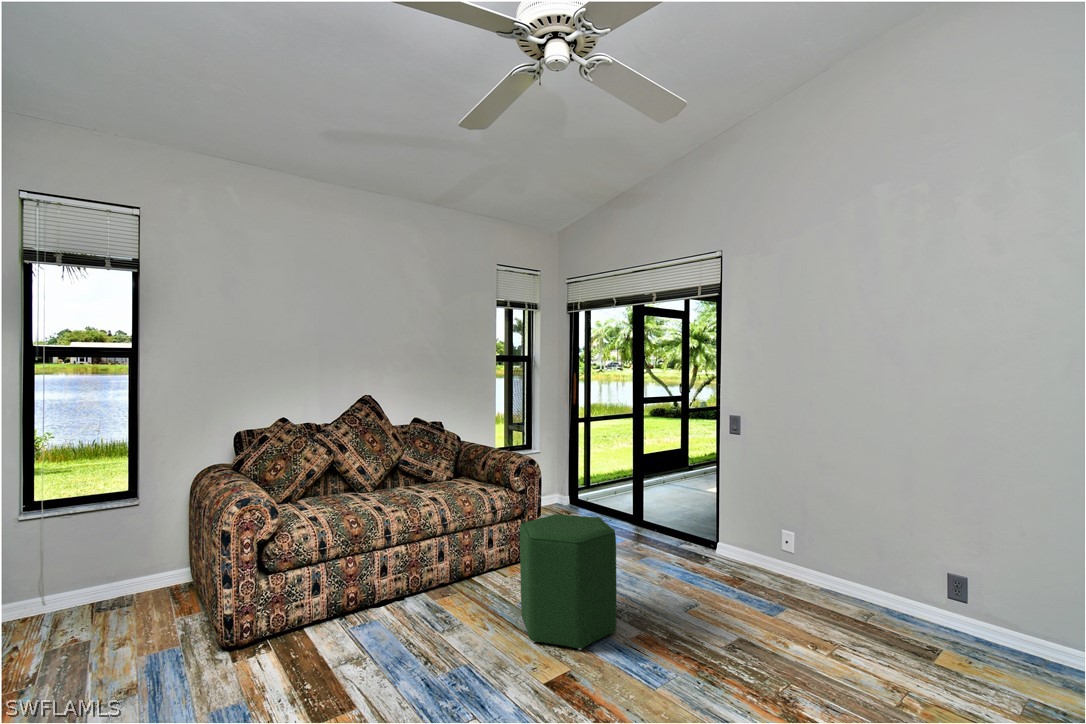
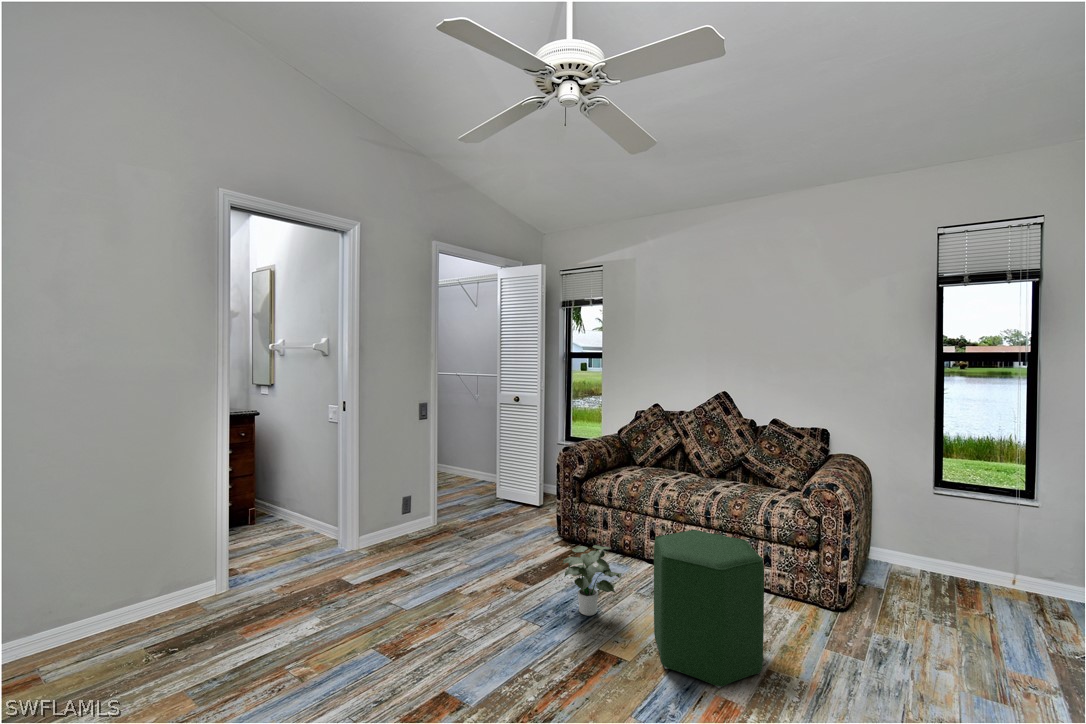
potted plant: none [411,581,489,677] -> present [562,545,622,616]

